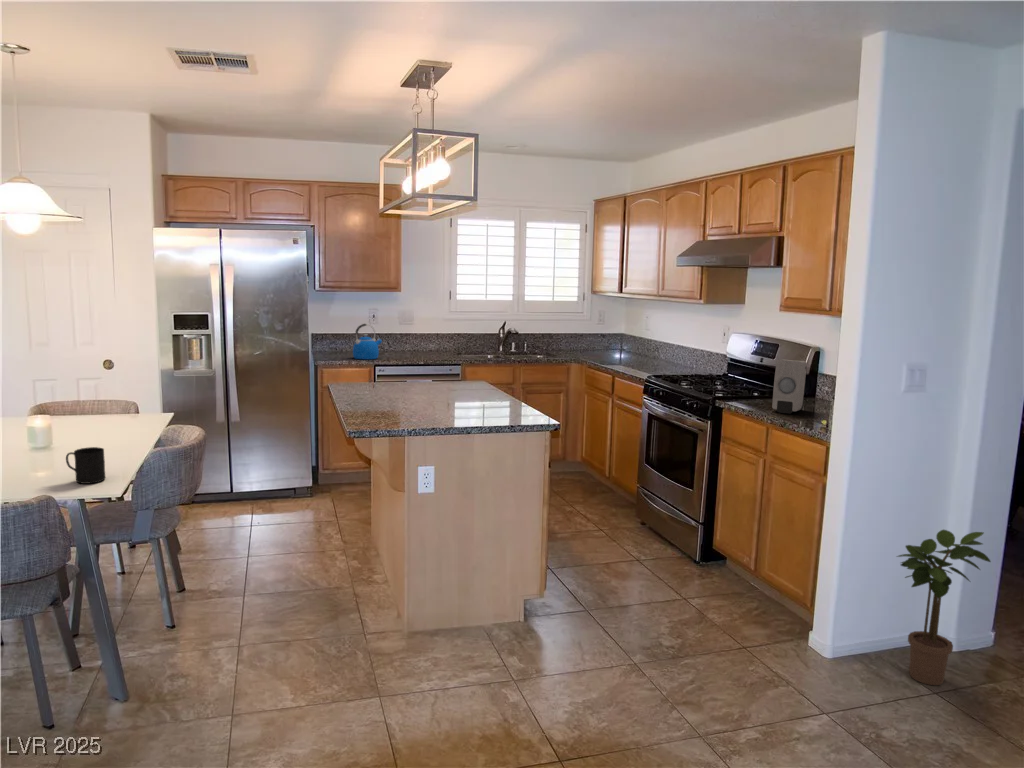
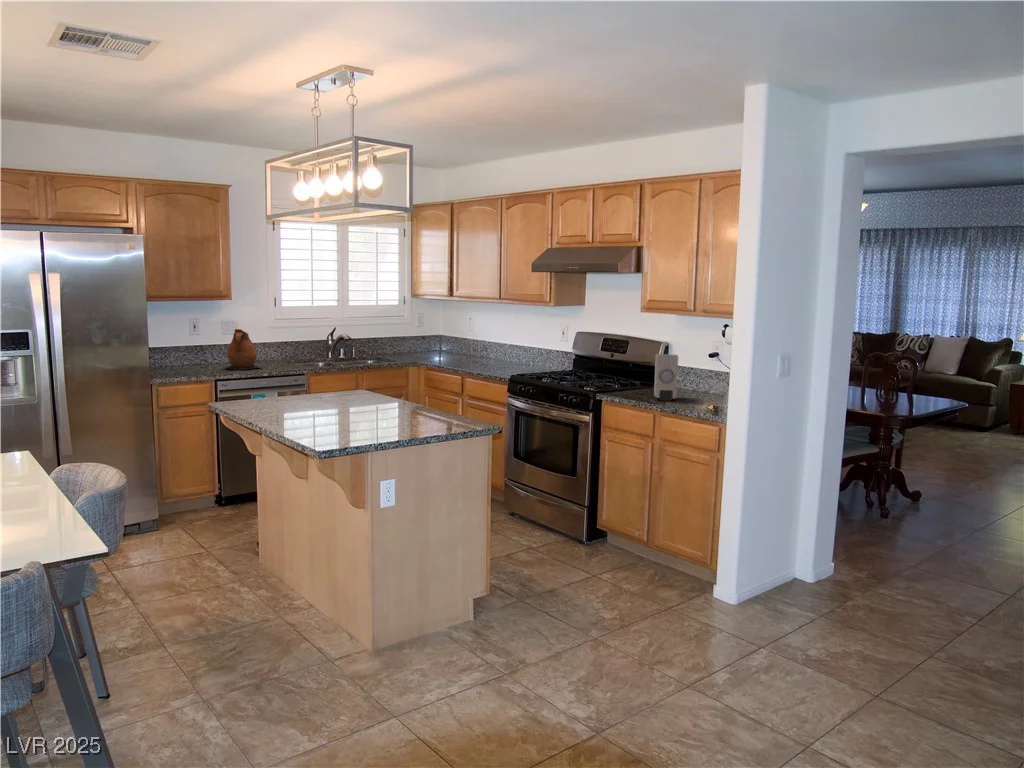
ceramic pitcher: none [396,319,431,356] -> present [225,329,262,369]
kettle: present [353,324,382,359] -> none [180,336,212,376]
mug: present [66,447,105,484] -> none [19,498,69,543]
potted plant: present [898,530,991,685] -> none [775,483,846,610]

